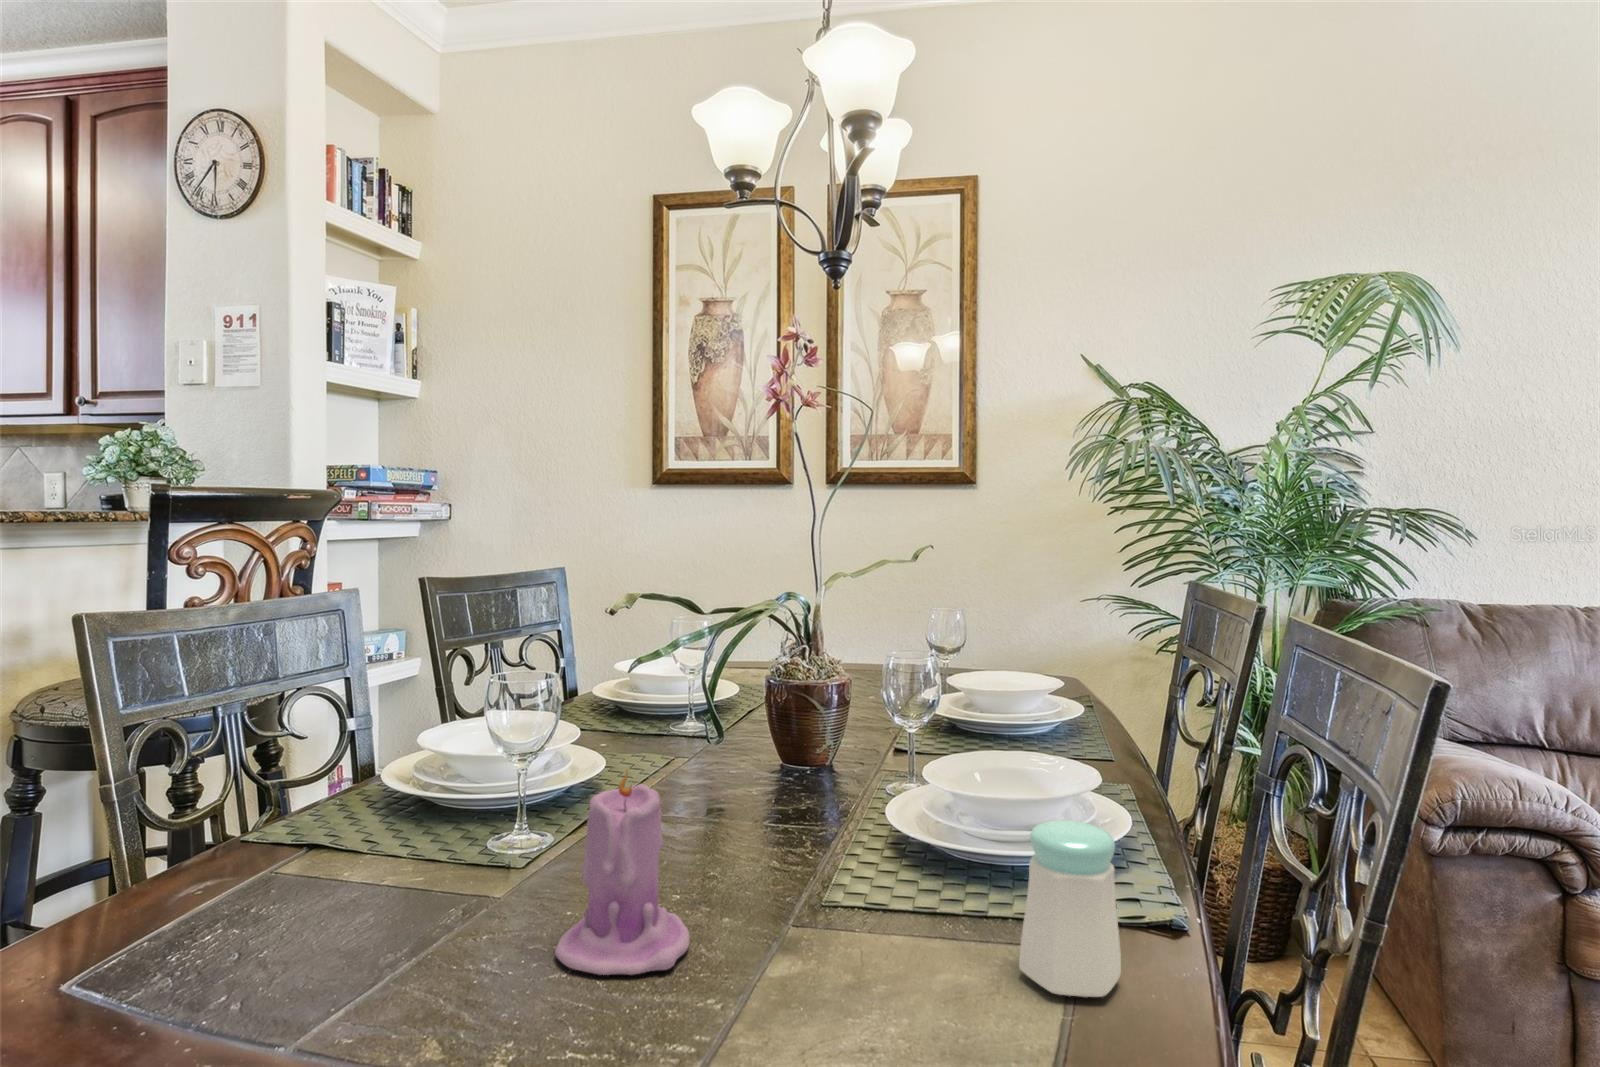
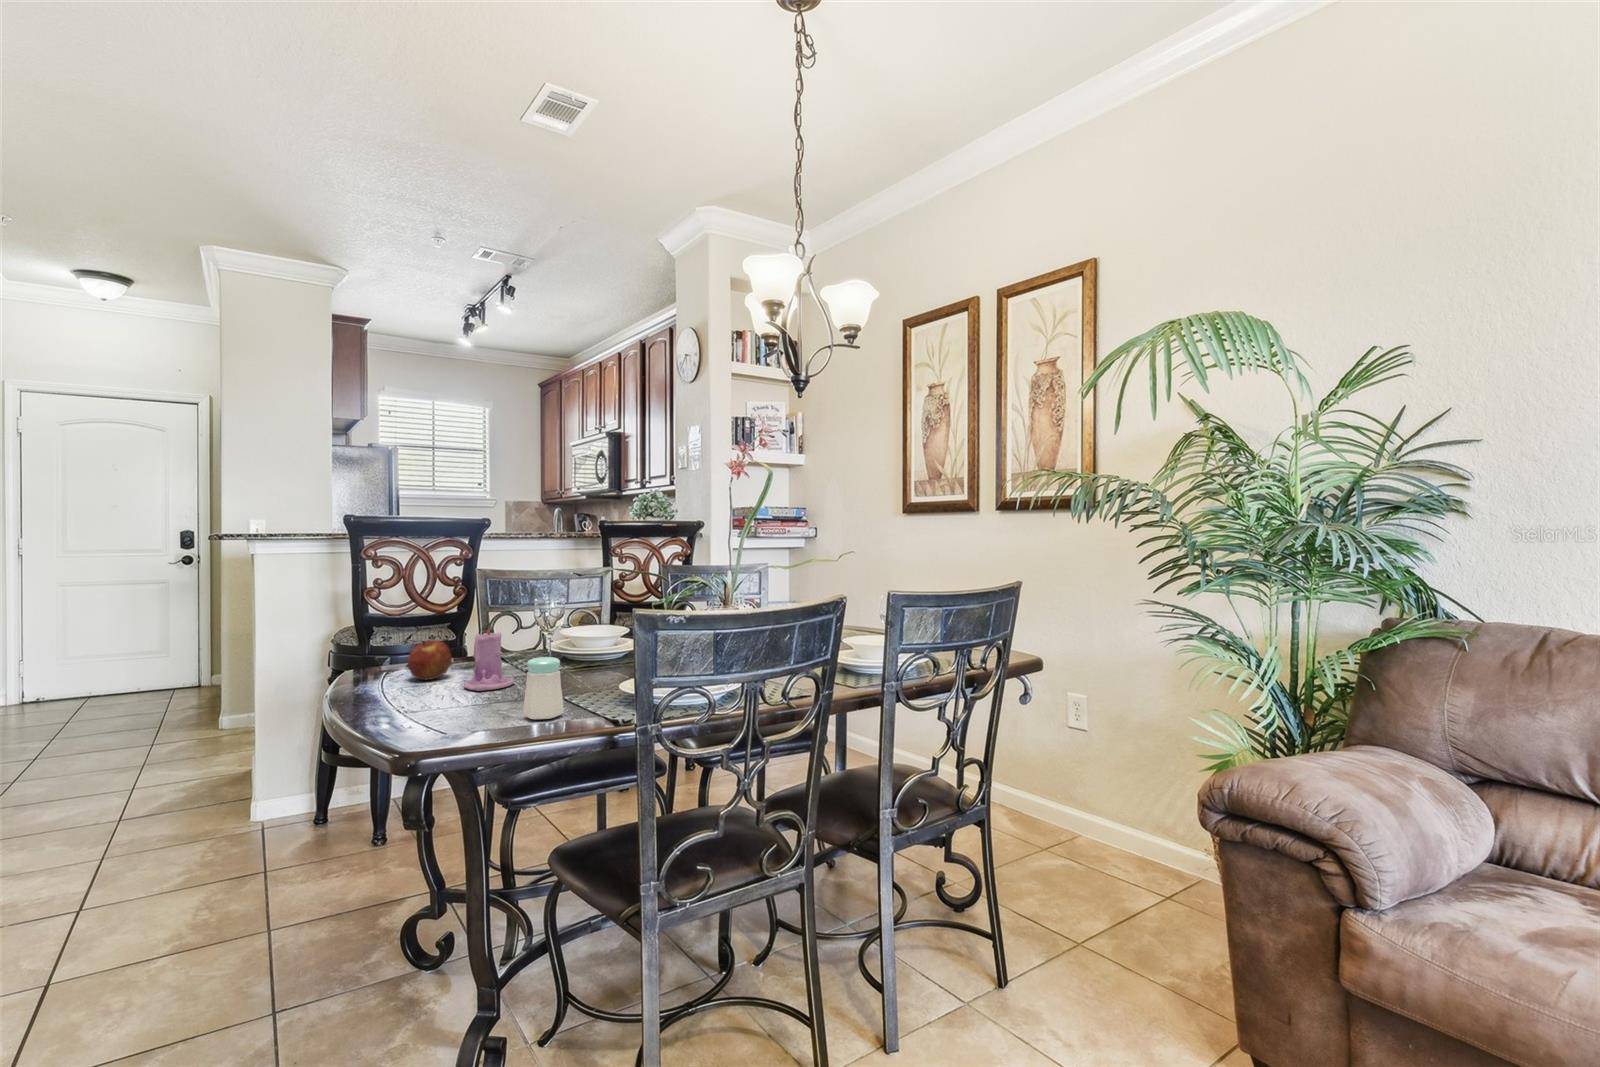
apple: none [280,852,425,998] -> present [408,640,452,680]

